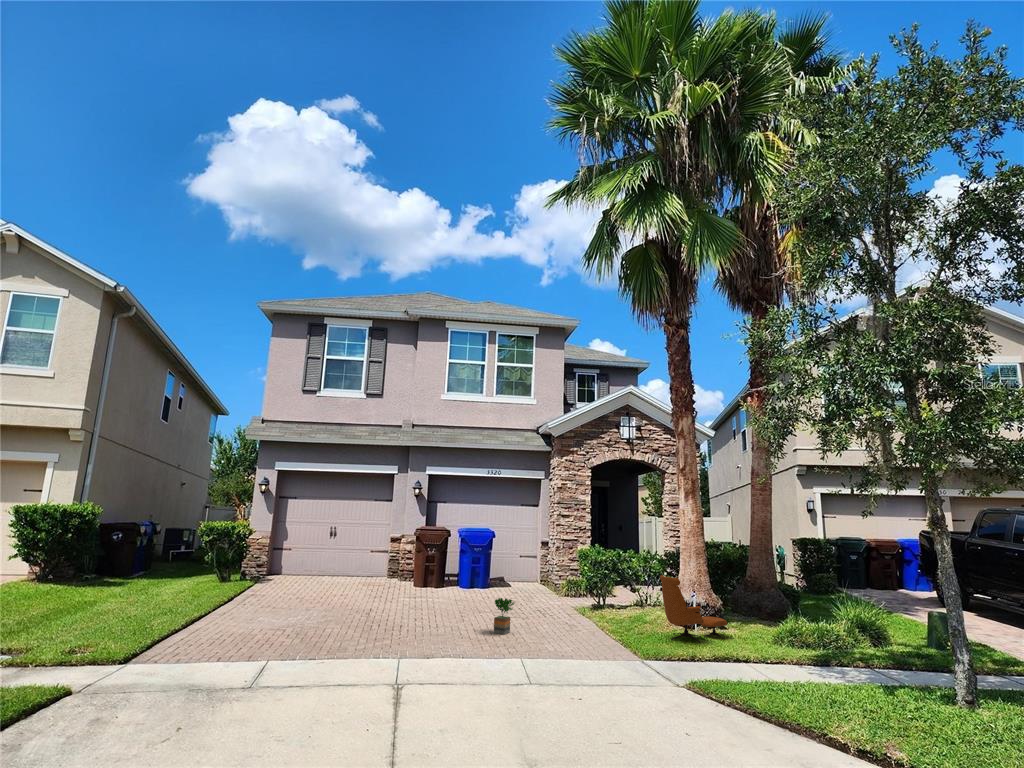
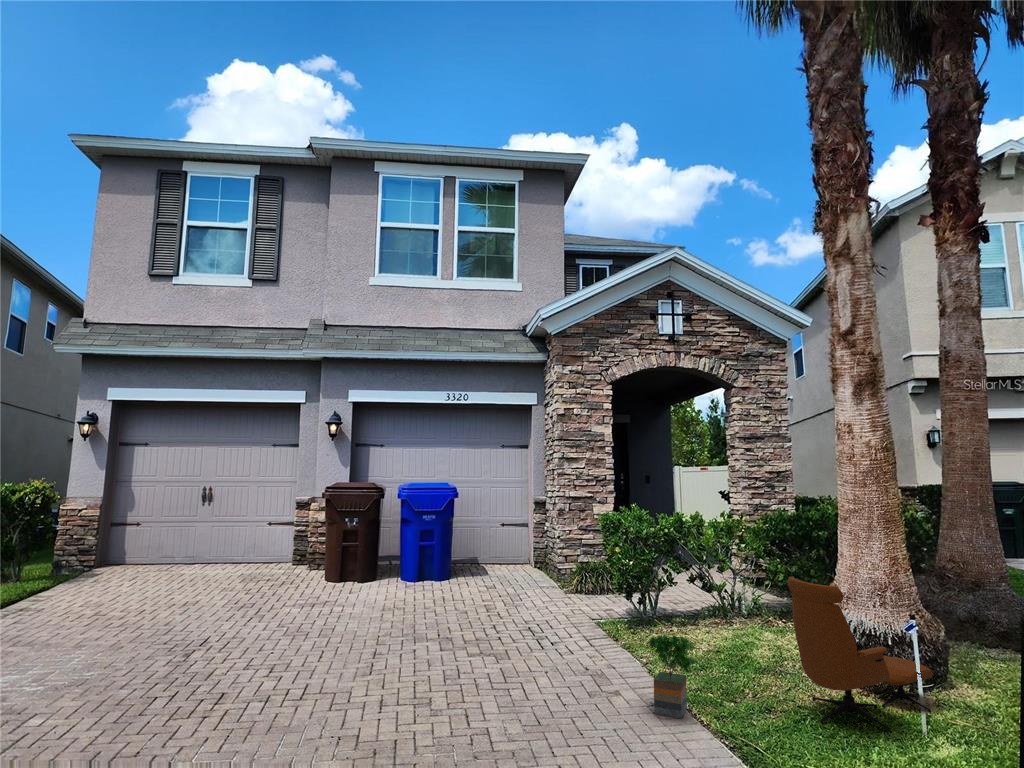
potted tree: present [494,598,514,635] -> present [648,634,695,718]

